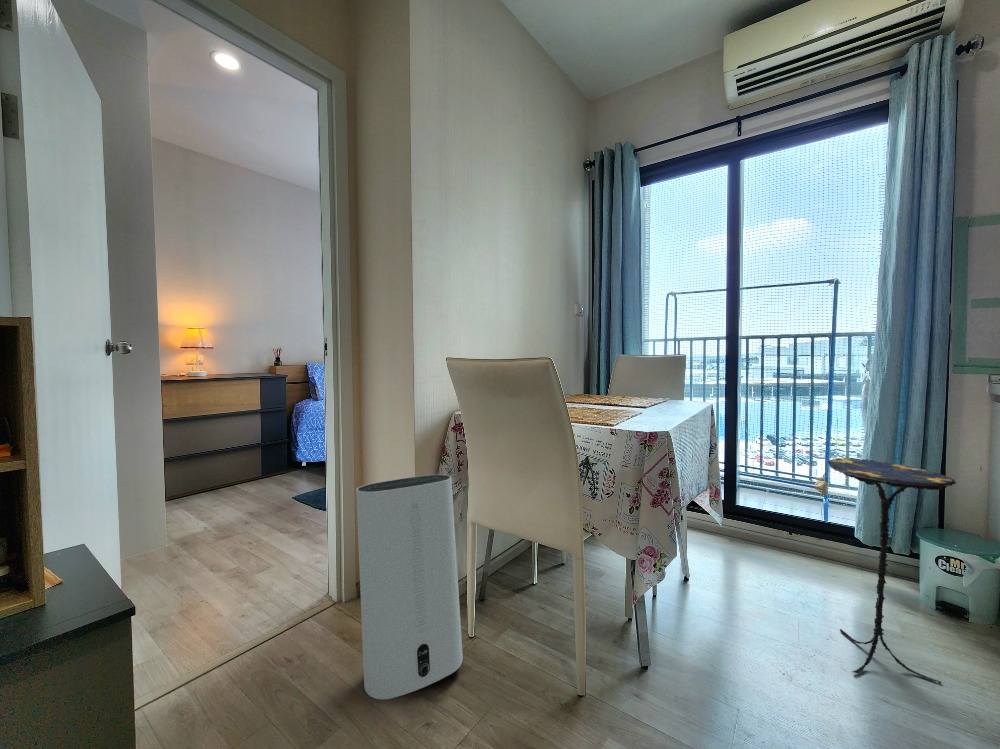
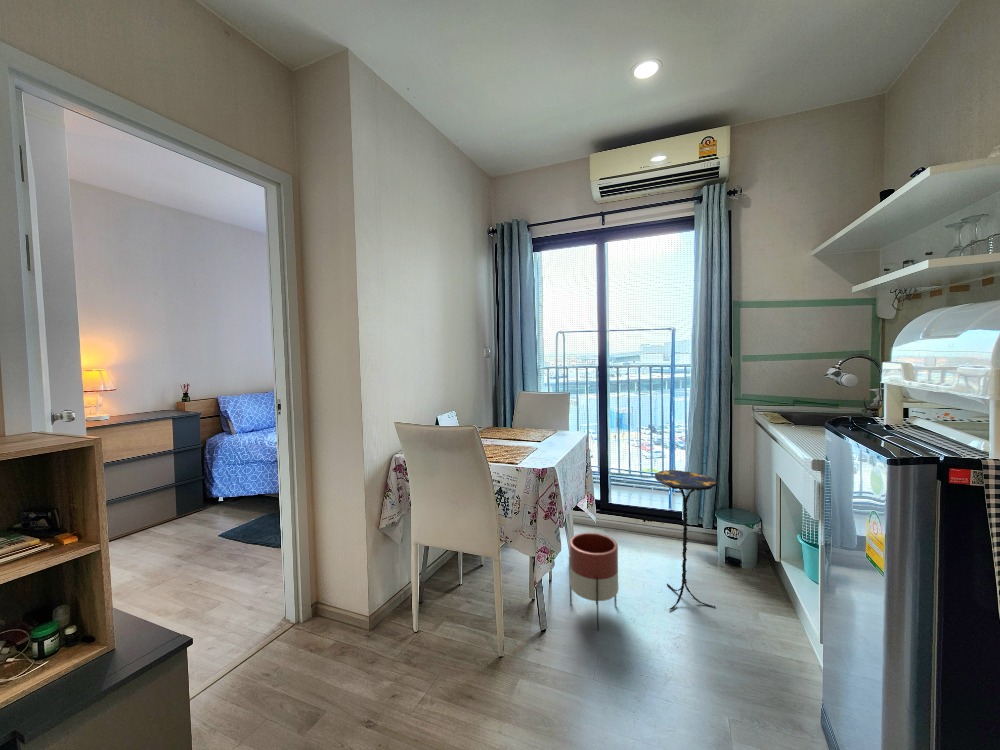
air purifier: present [356,475,463,699] -> none [325,509,414,686]
planter: none [684,537,767,685] -> present [569,533,619,630]

